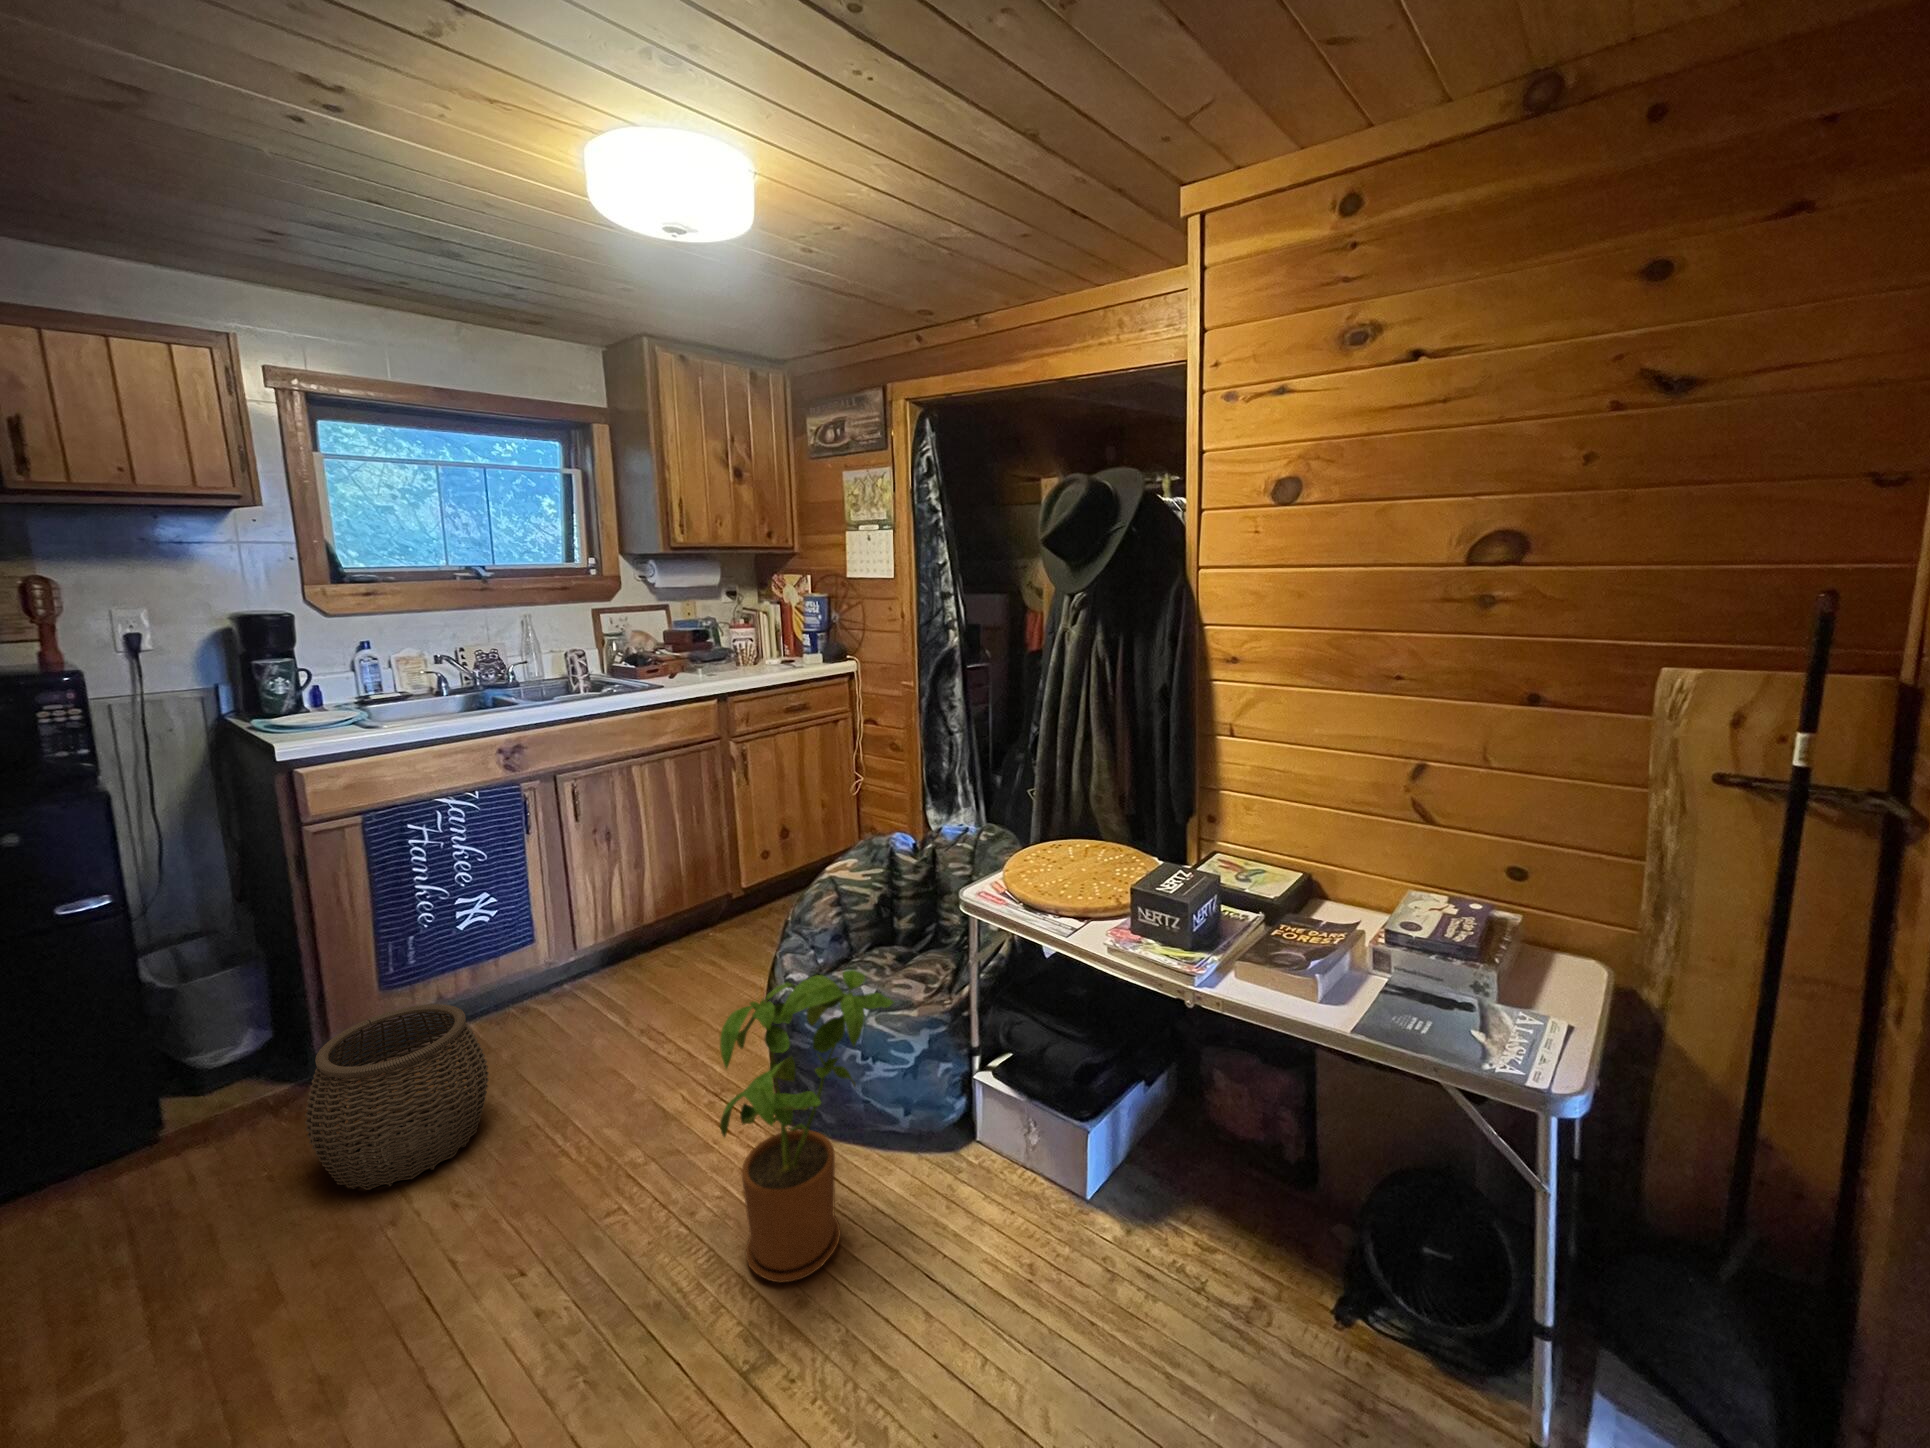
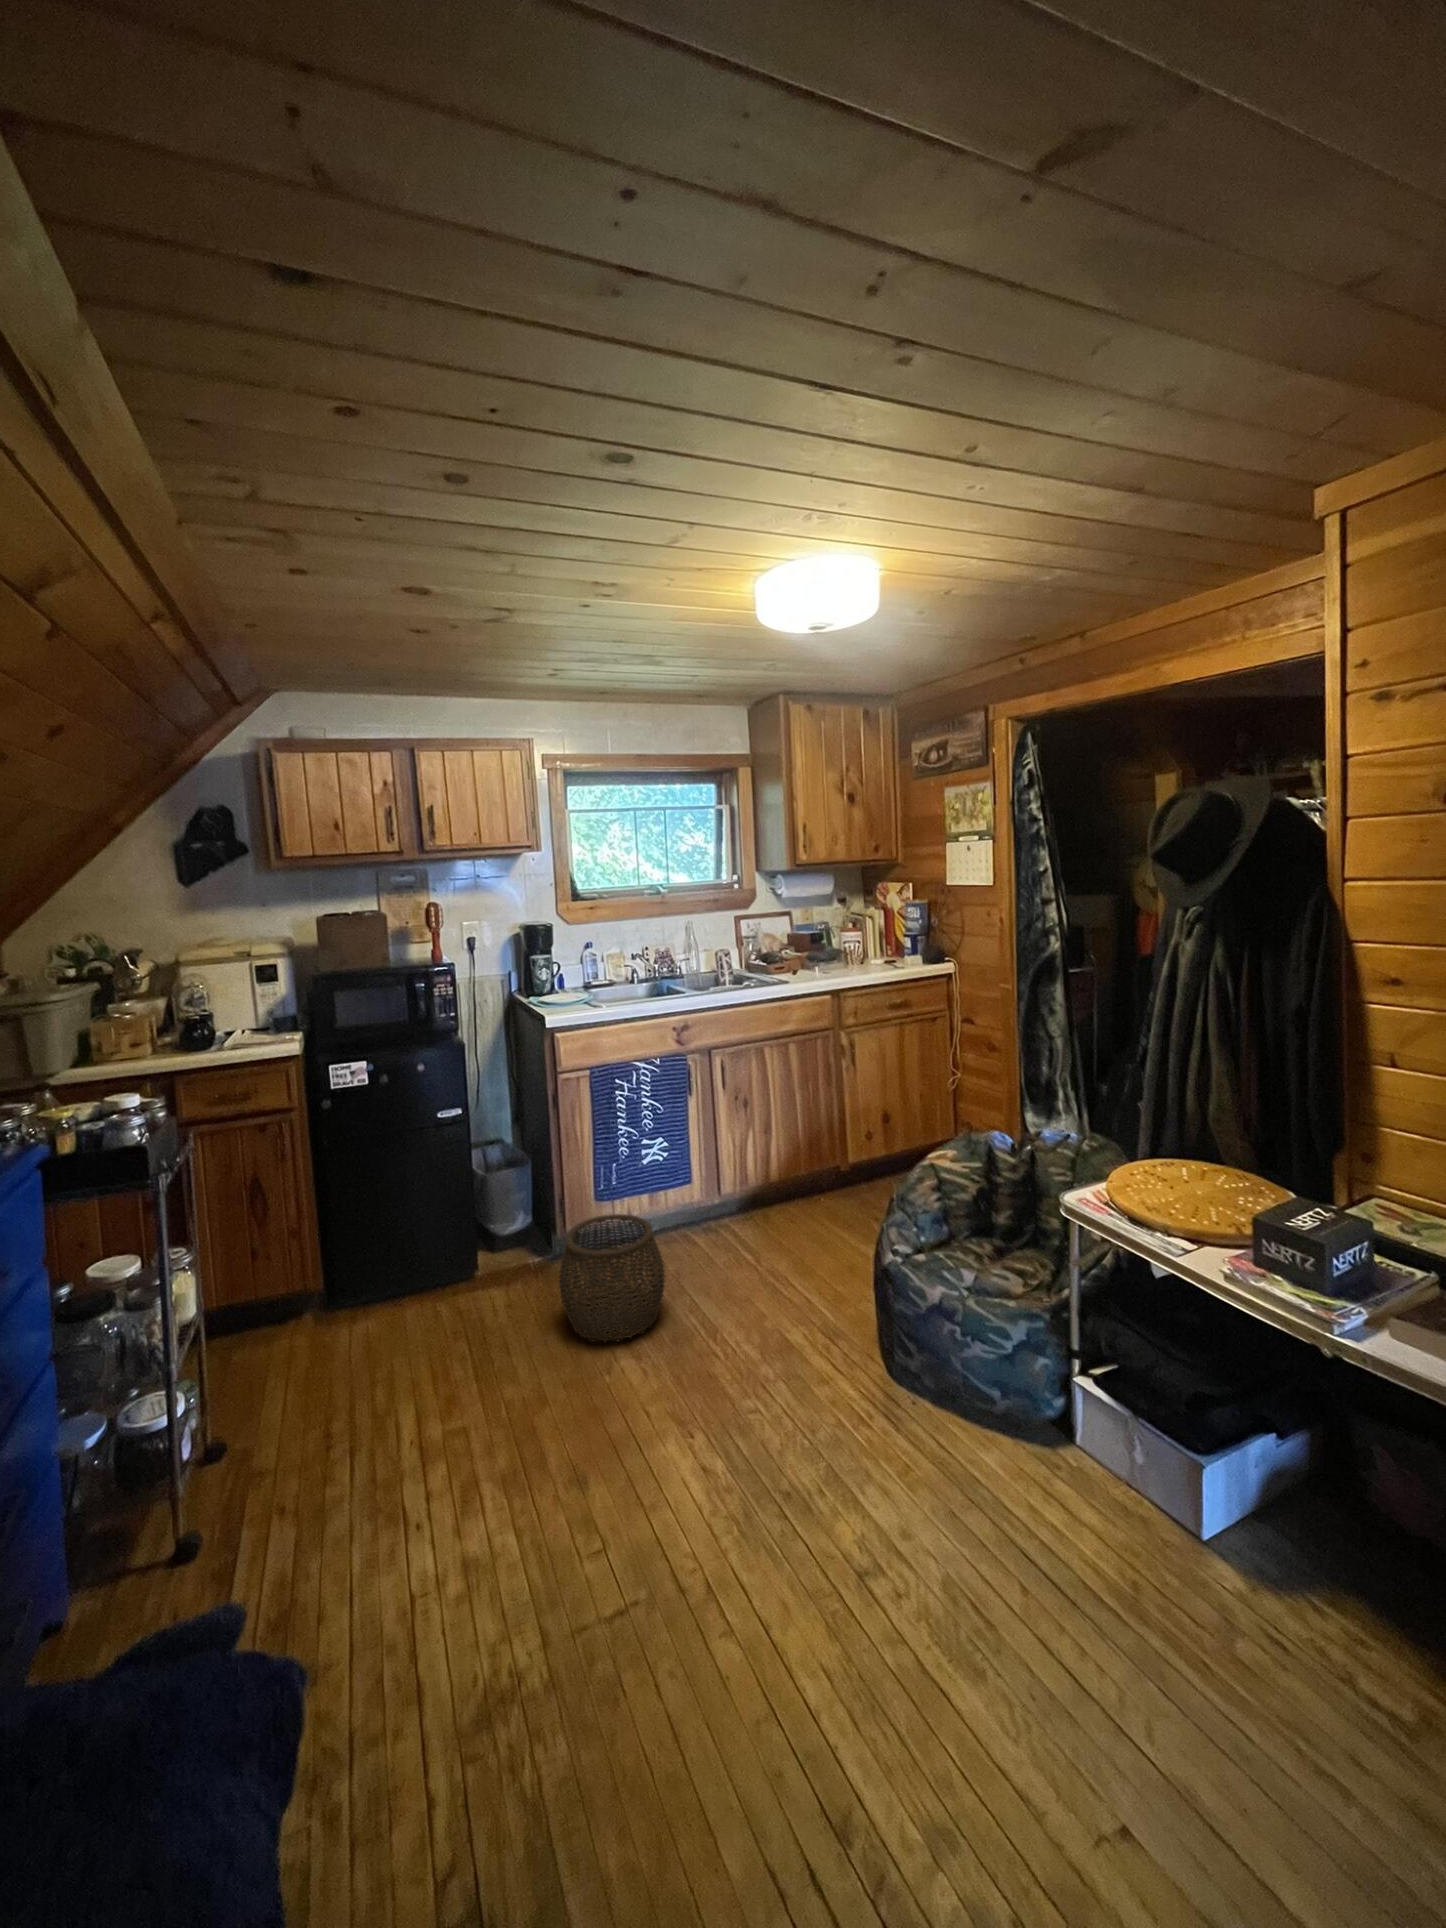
house plant: present [720,970,894,1283] -> none [839,1247,994,1515]

